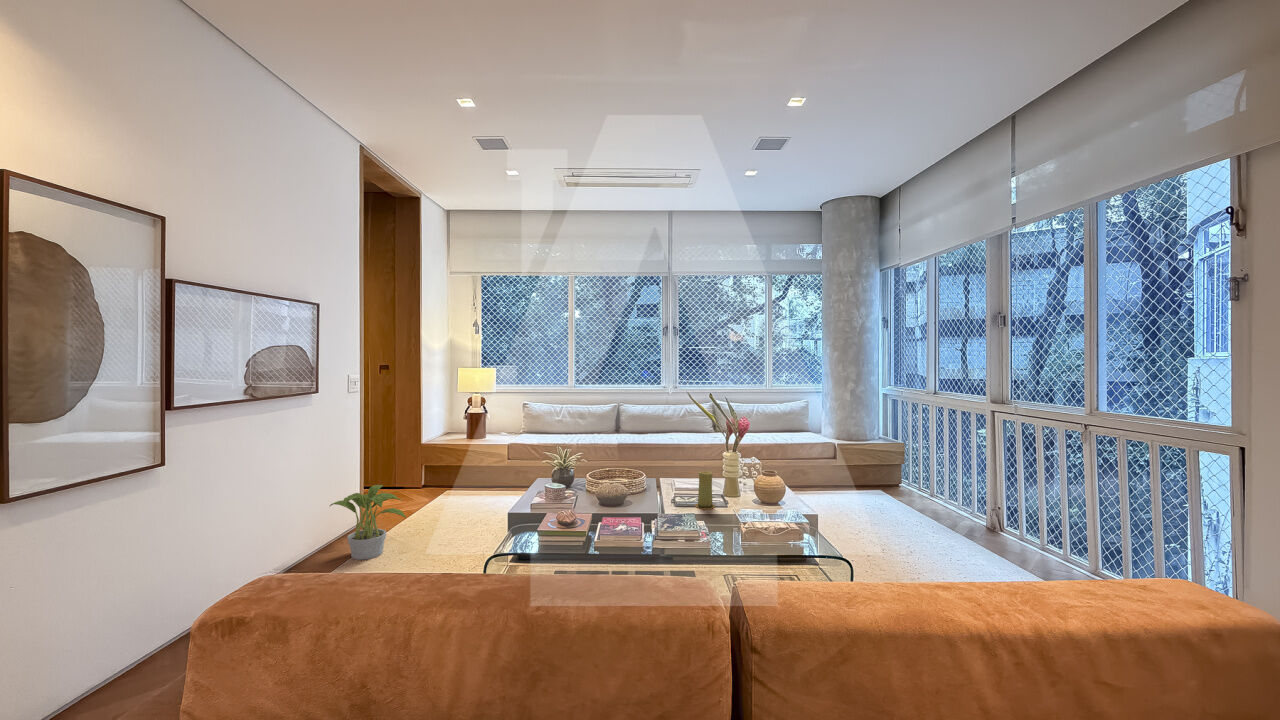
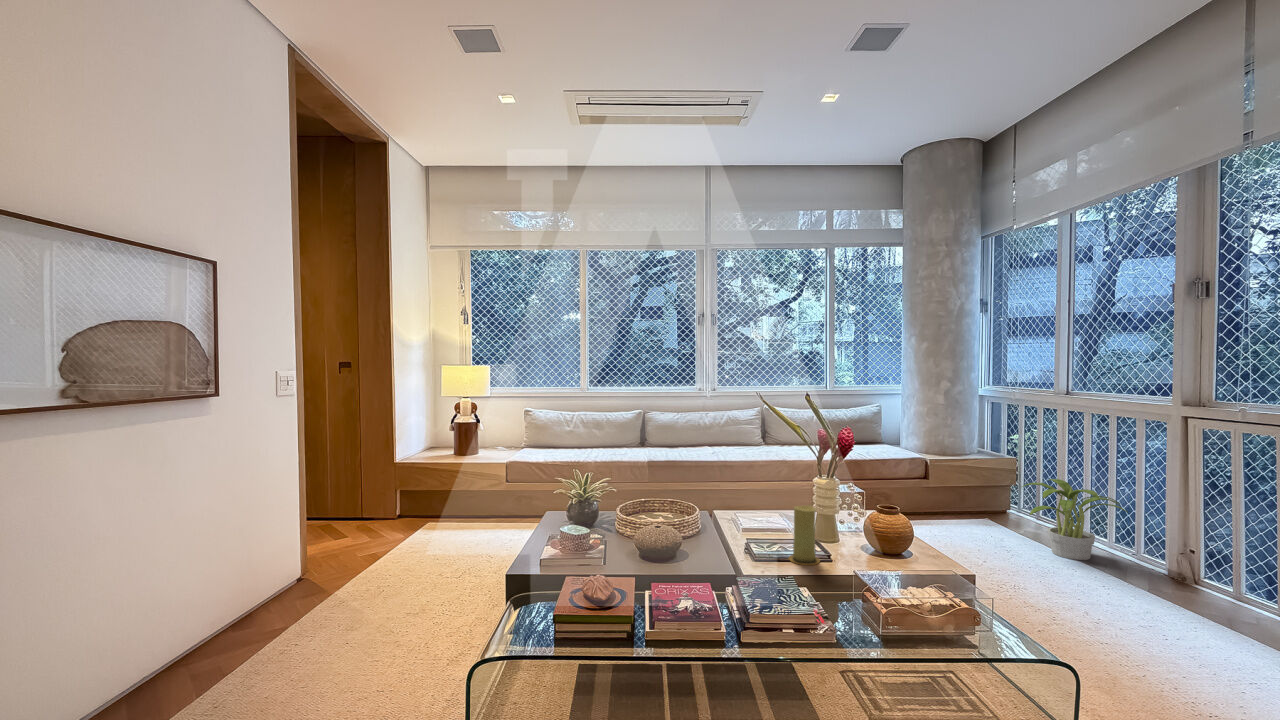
potted plant: present [330,485,406,560] -> present [1022,479,1128,560]

